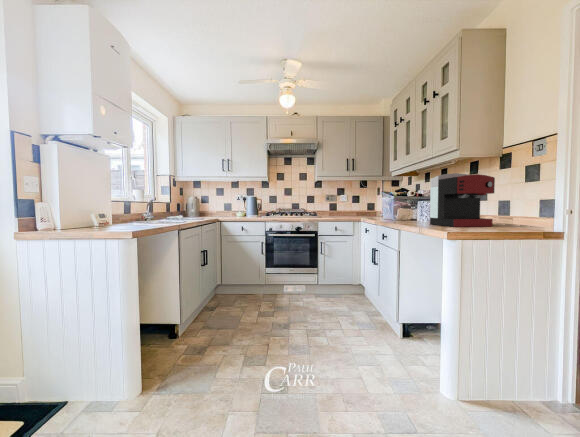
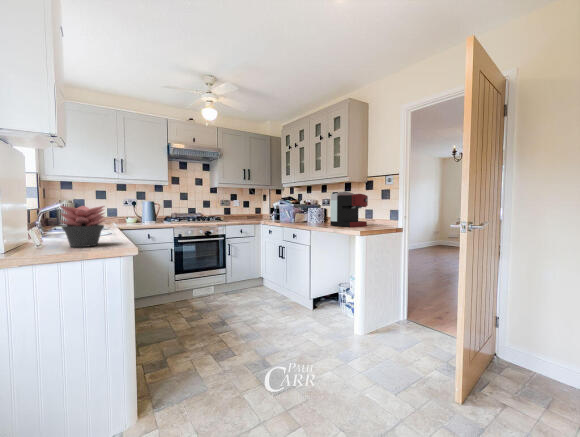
succulent plant: none [73,194,118,231] -> present [60,206,104,247]

